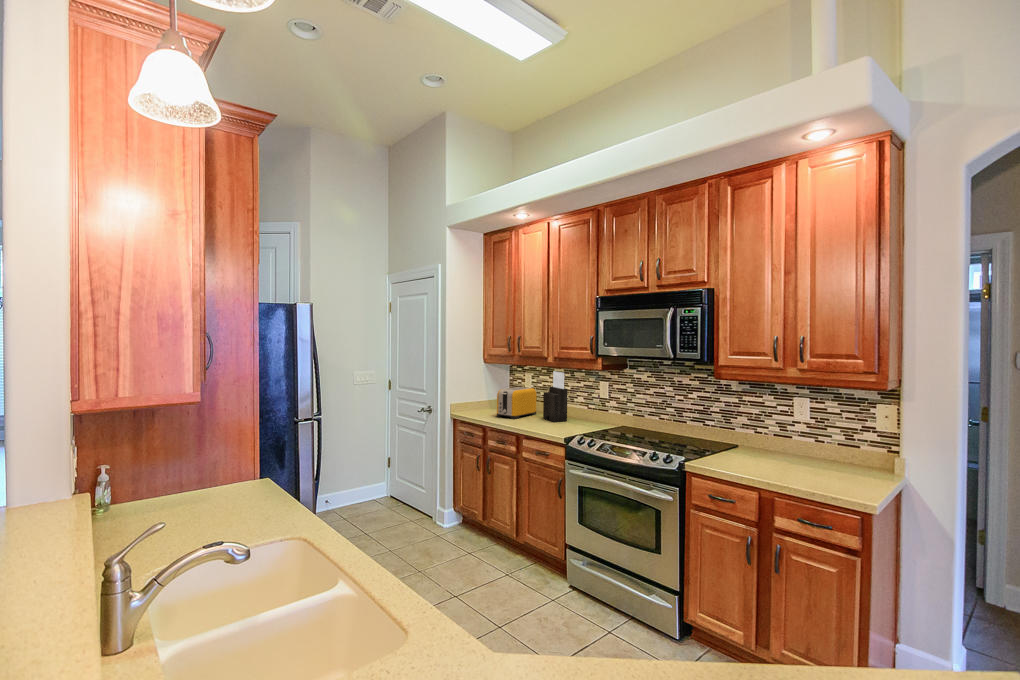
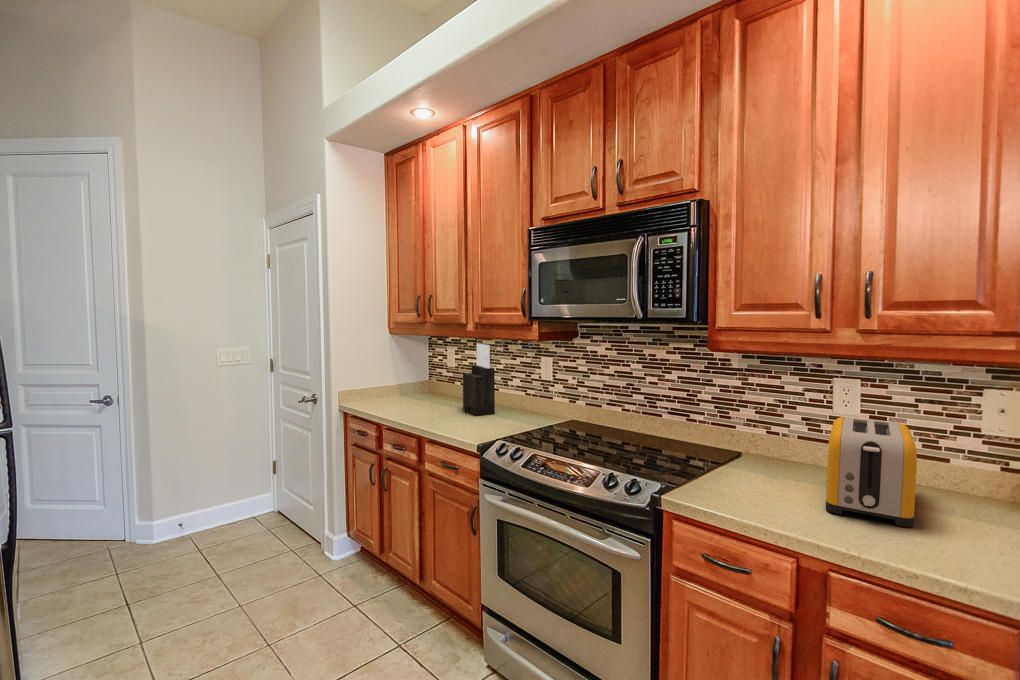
toaster: present [497,387,536,419] -> present [826,417,917,527]

